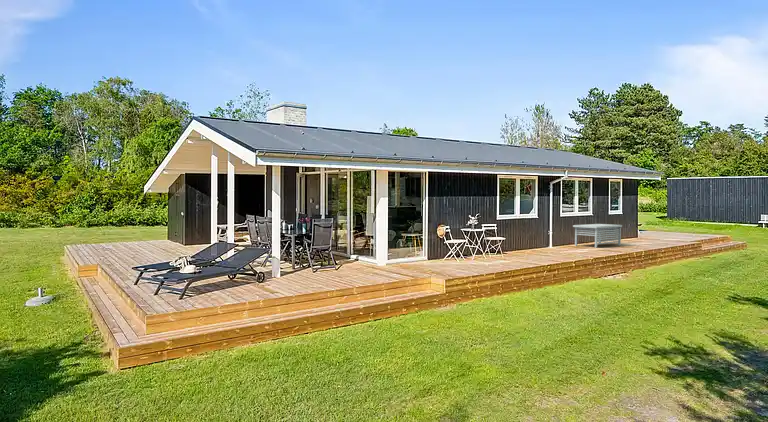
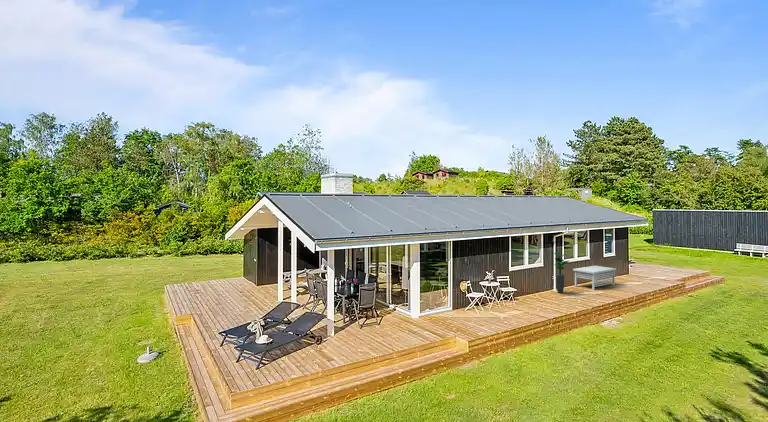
potted plant: none [549,203,569,250] -> present [554,253,569,293]

